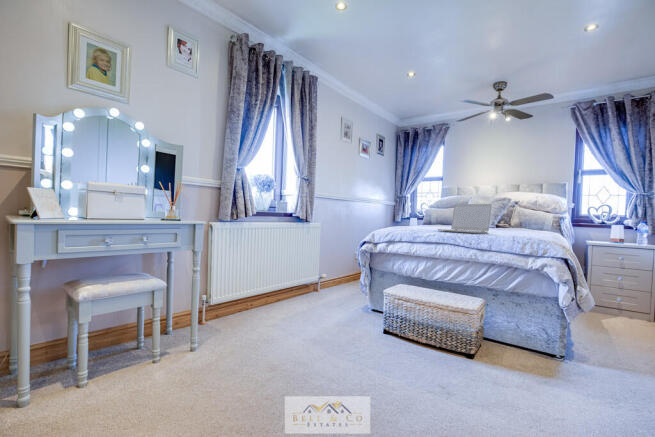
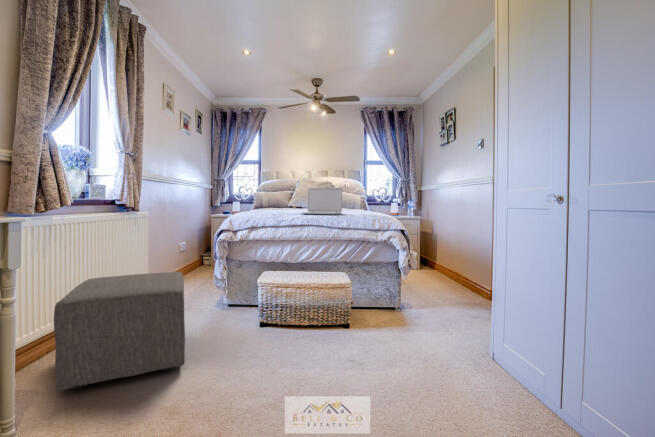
ottoman: none [236,266,324,341] -> present [54,272,185,392]

